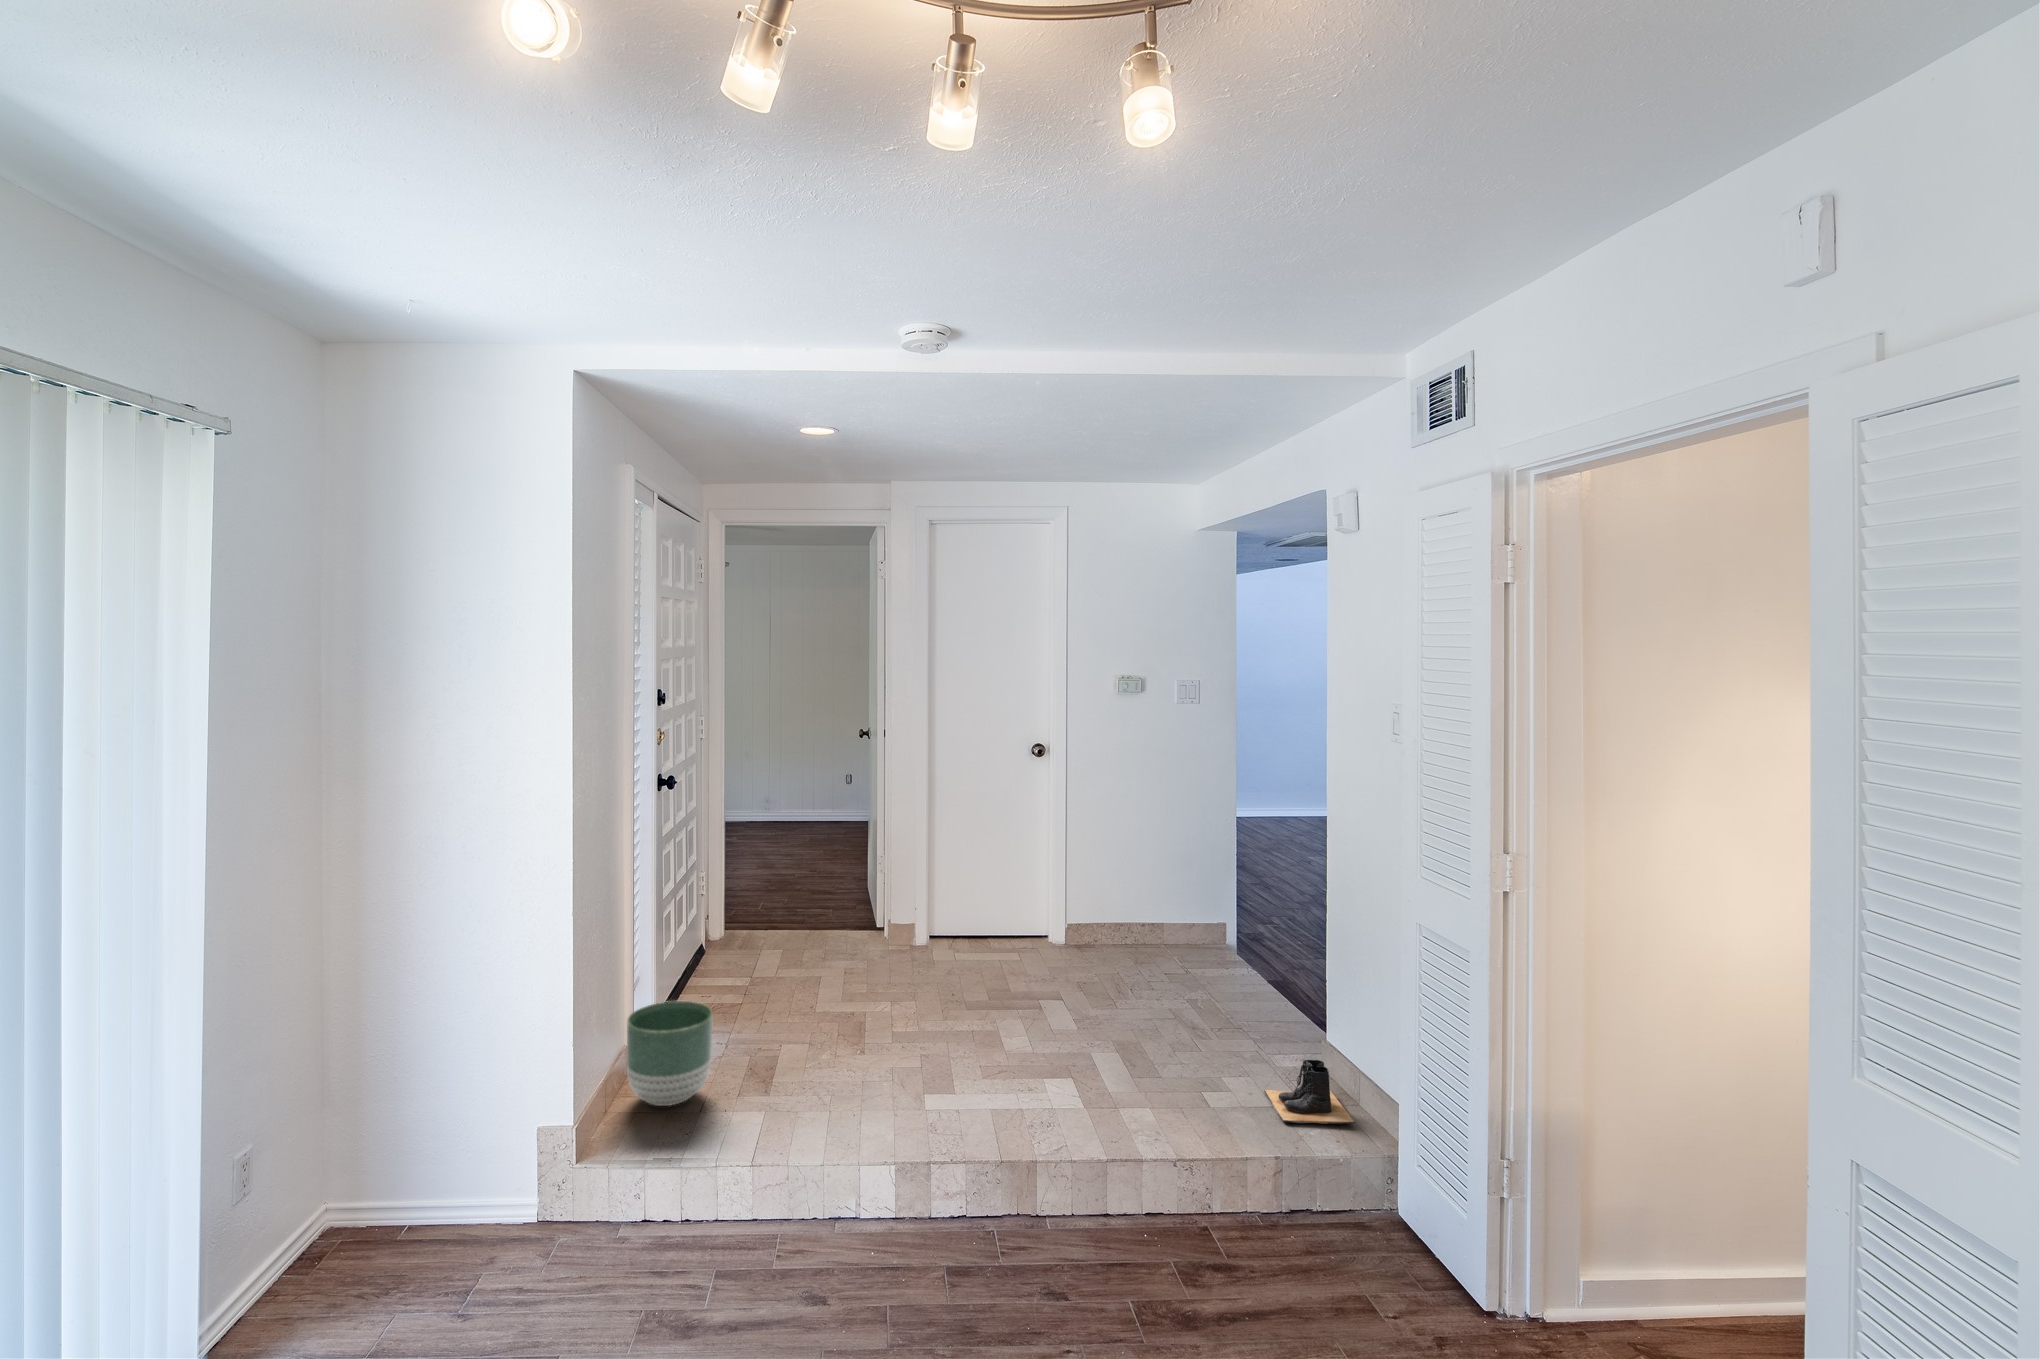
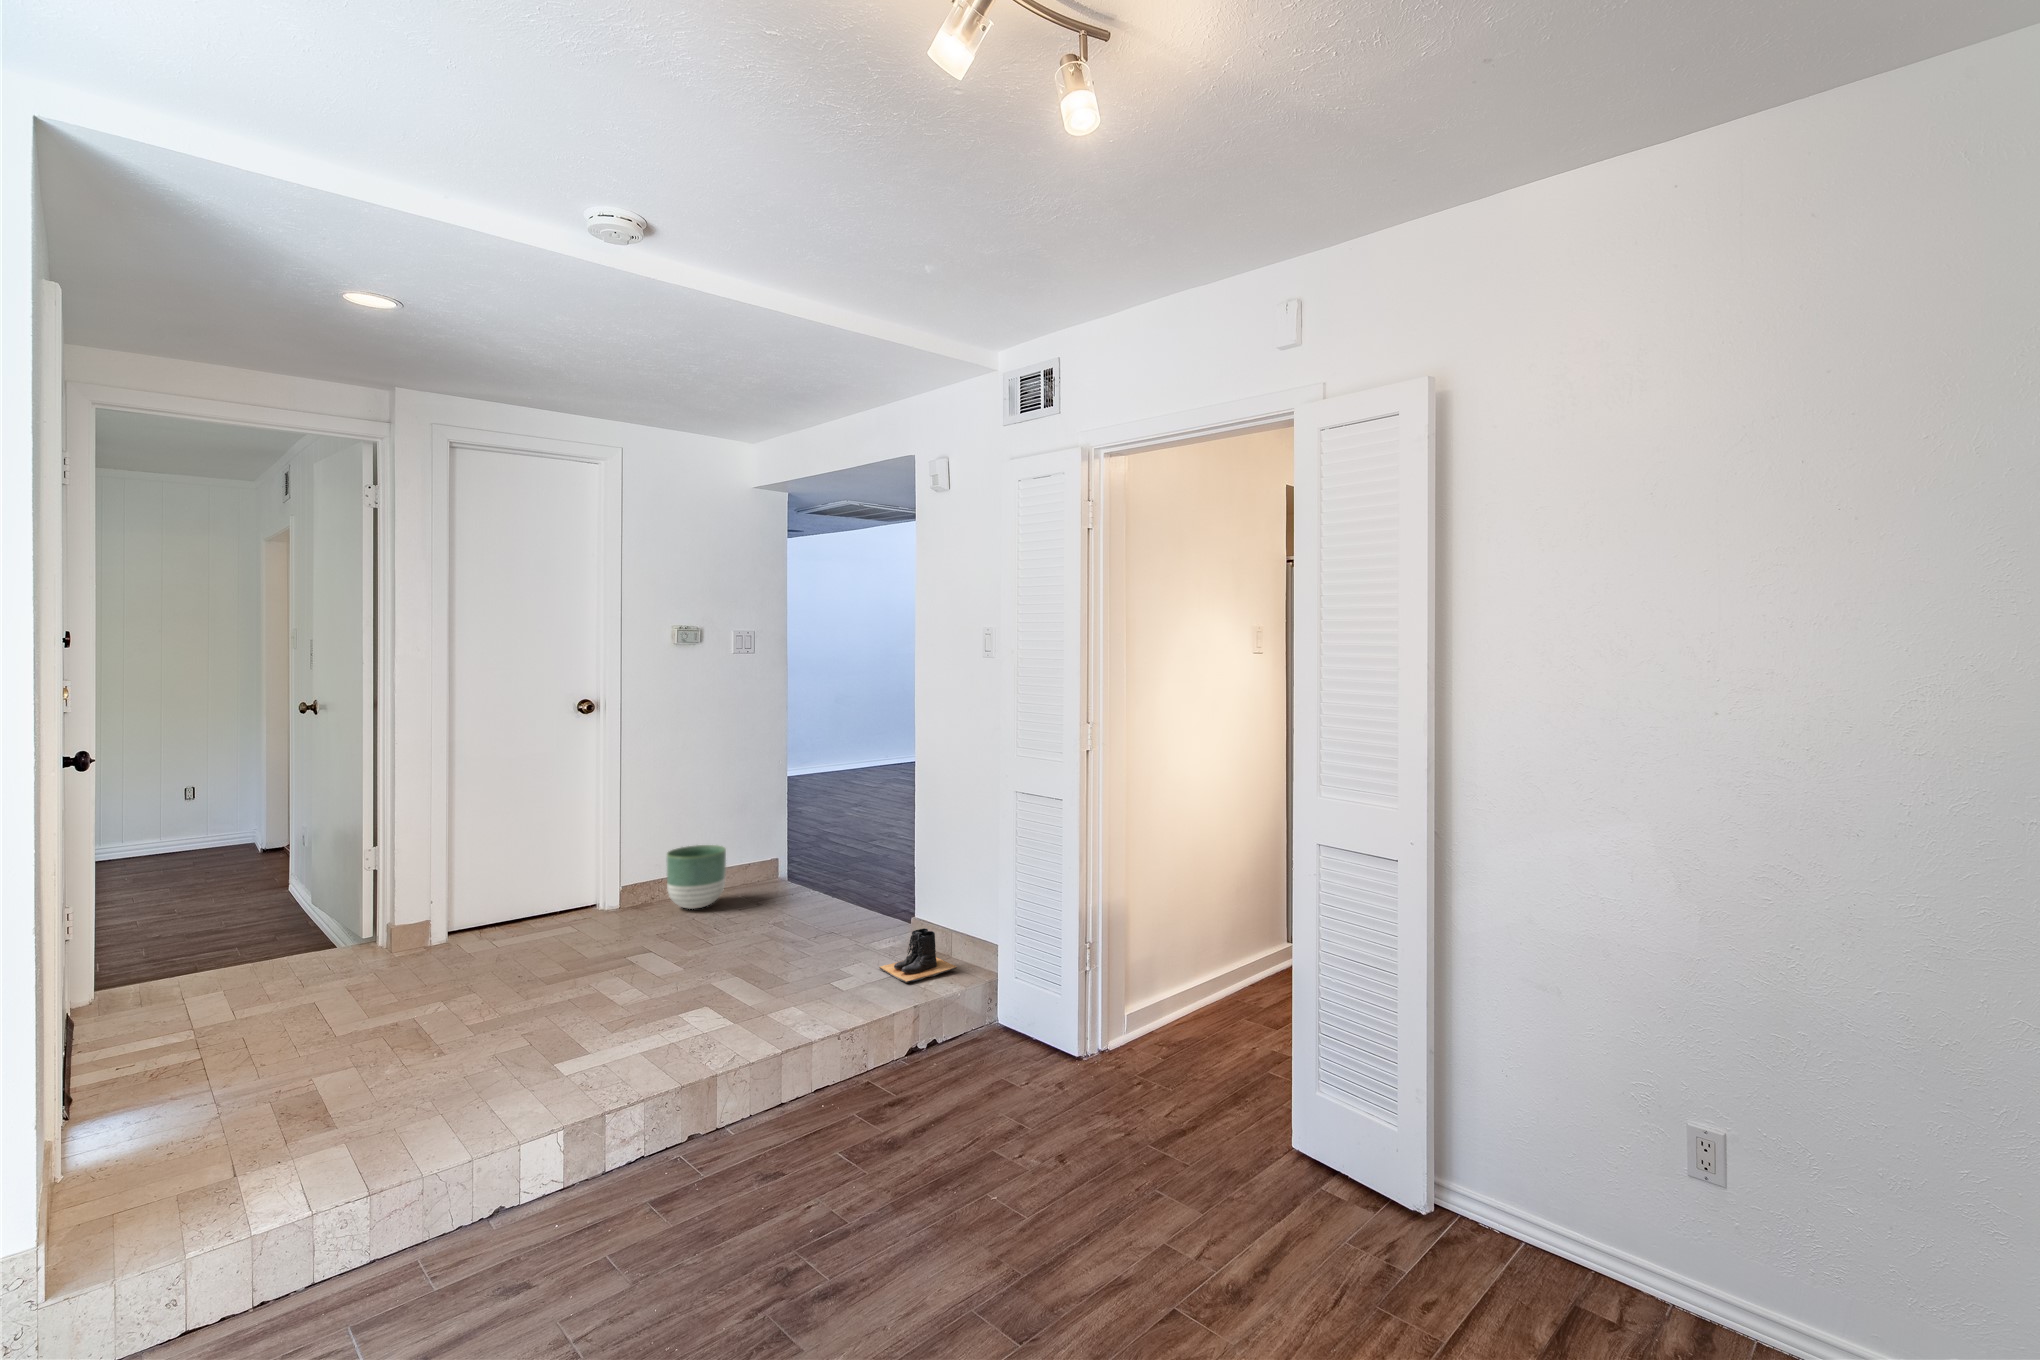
planter: present [627,1001,713,1106] -> present [667,845,726,909]

